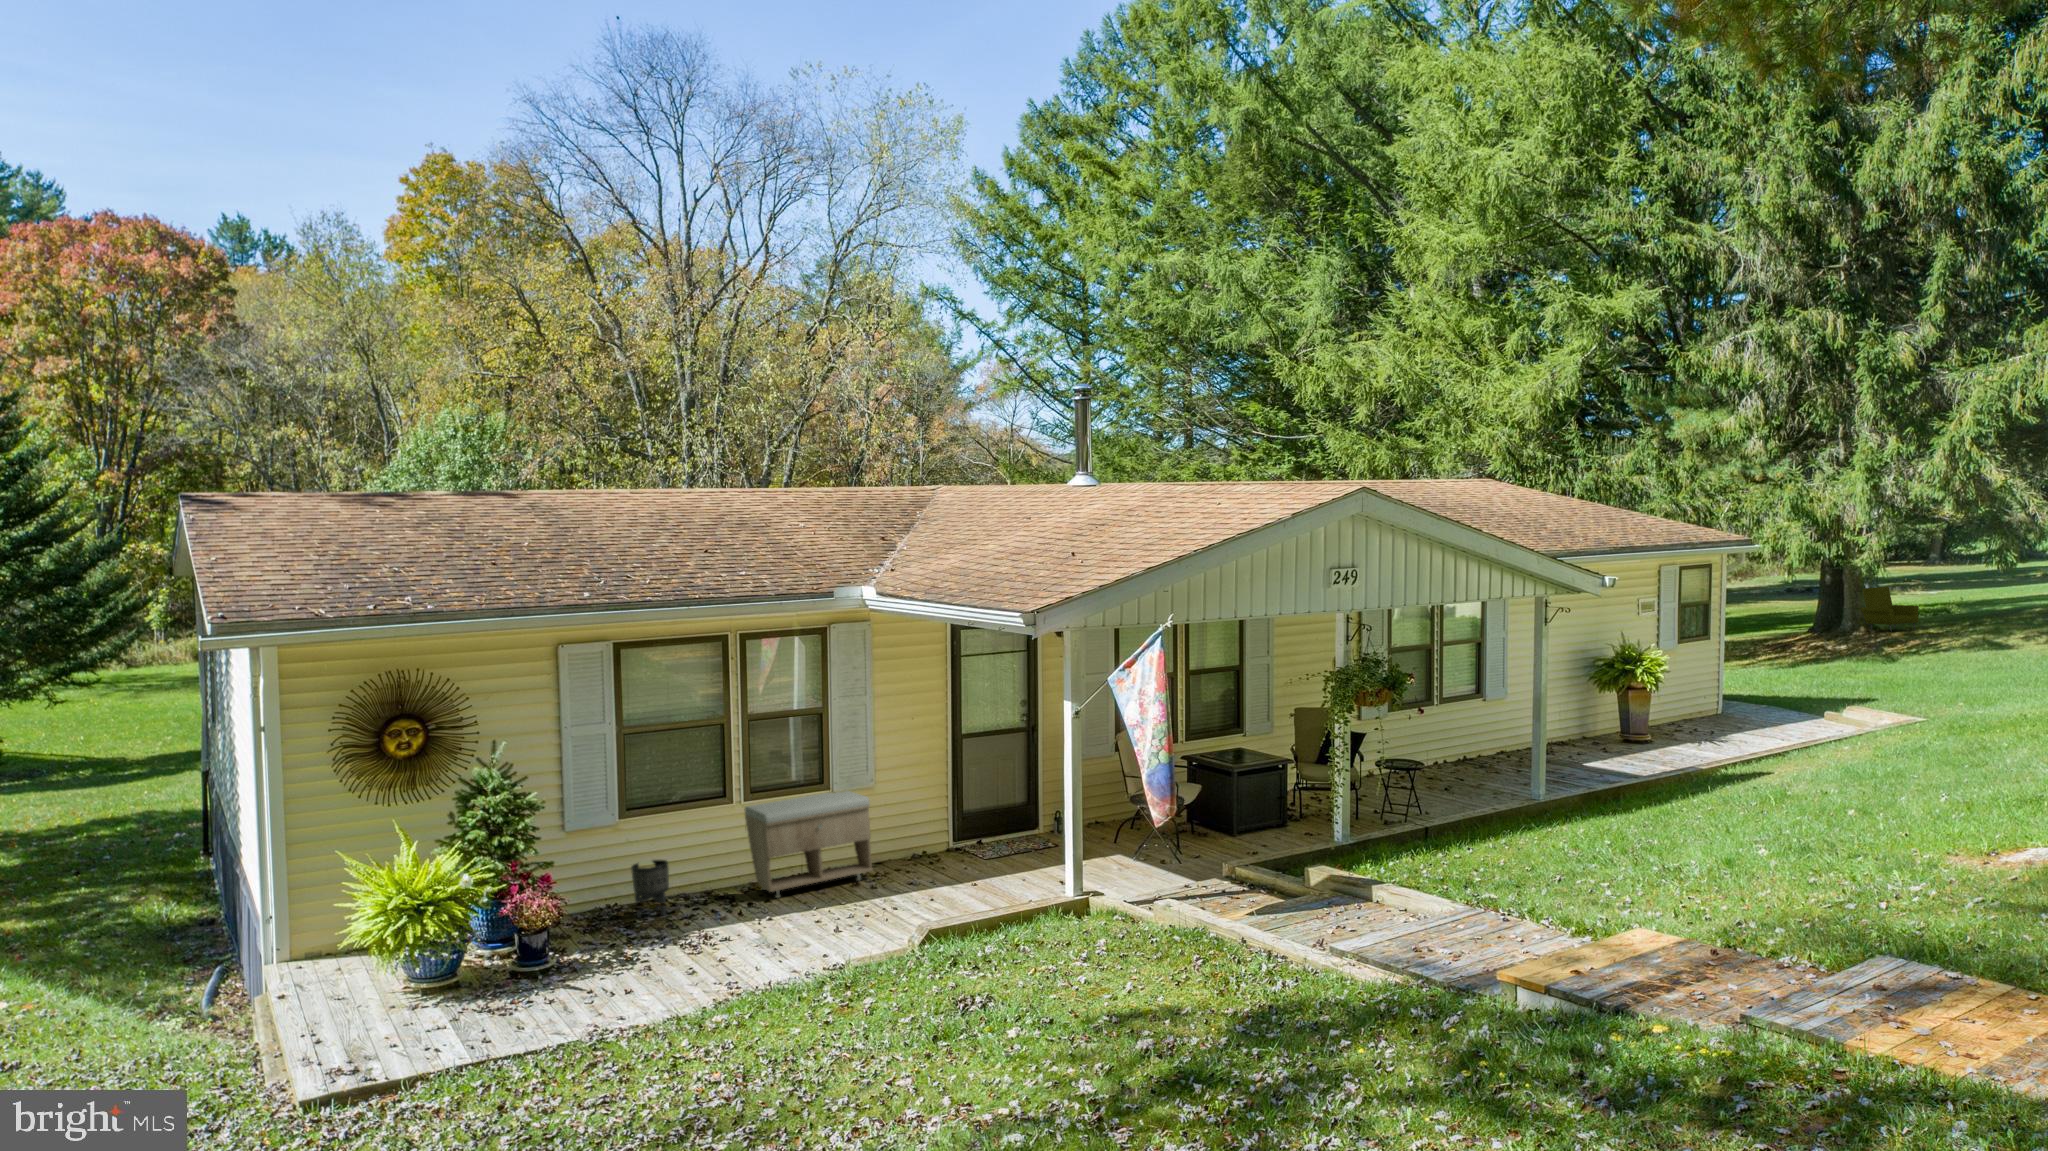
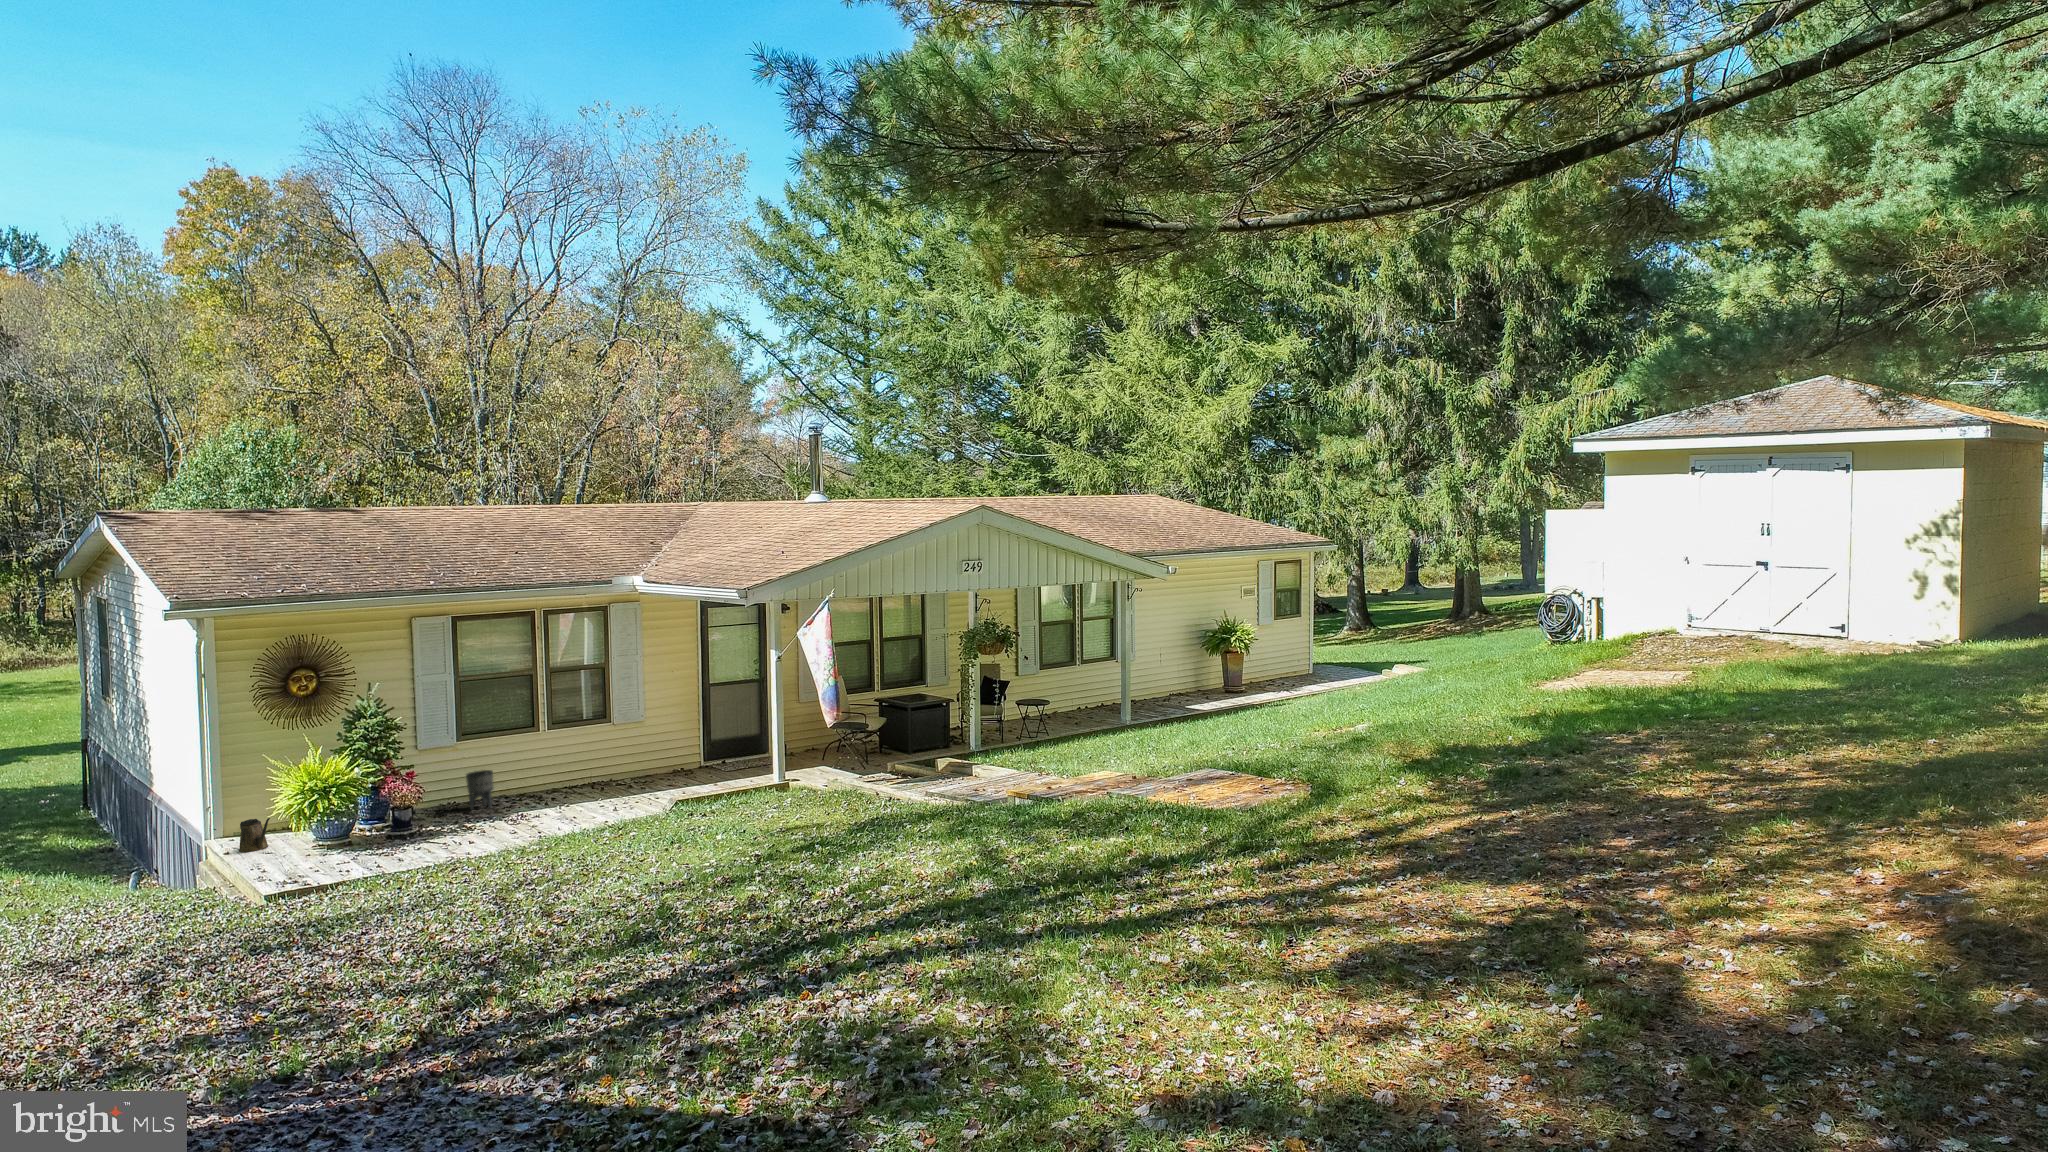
armchair: present [1861,587,1919,632] -> none [1469,577,1508,613]
storage bench: present [744,790,873,898] -> none [548,723,643,795]
watering can: none [310,937,353,987] -> present [239,818,270,852]

